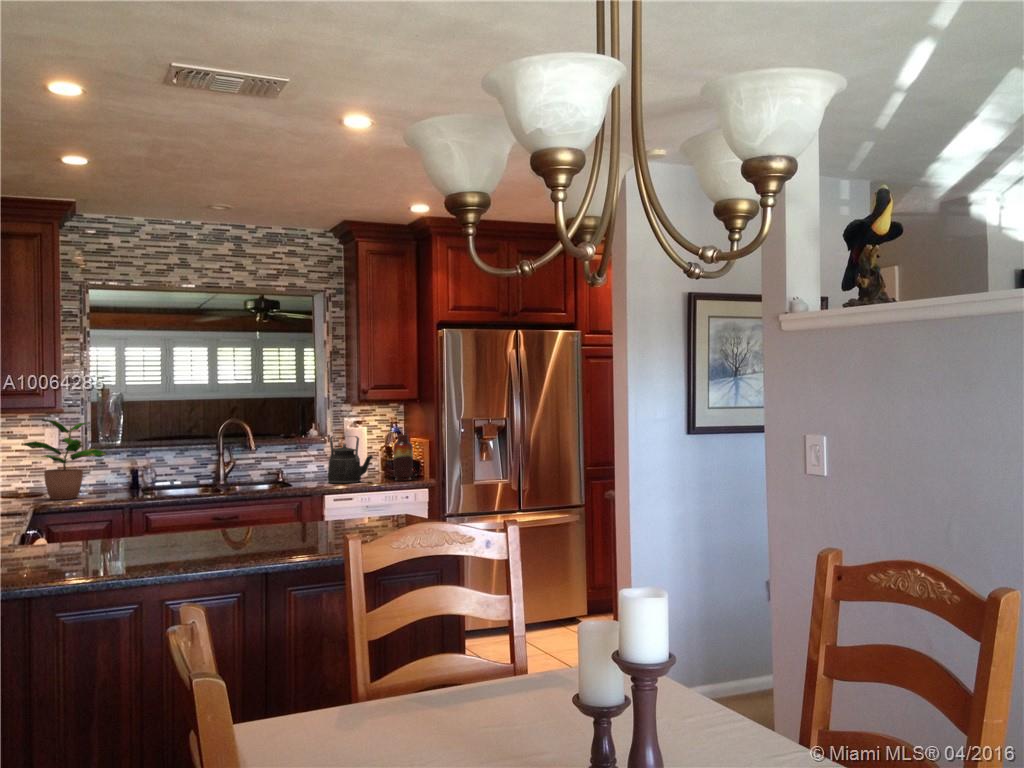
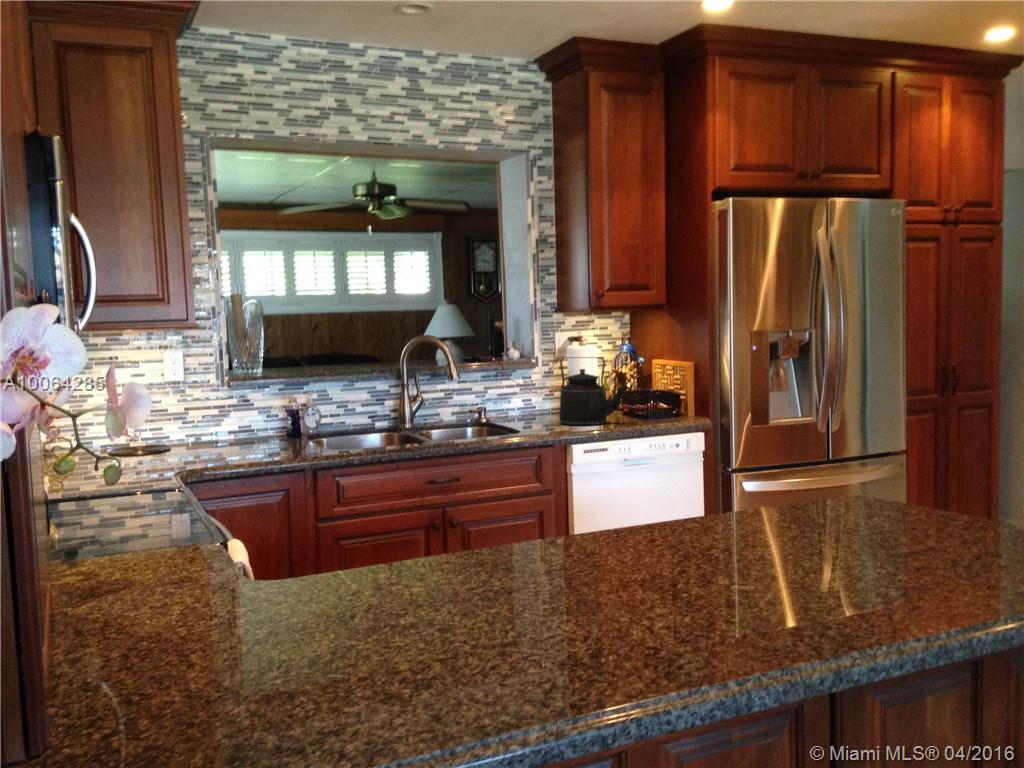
potted plant: present [24,419,106,500] -> none [148,338,271,459]
vase: present [393,435,413,481] -> none [650,354,677,420]

